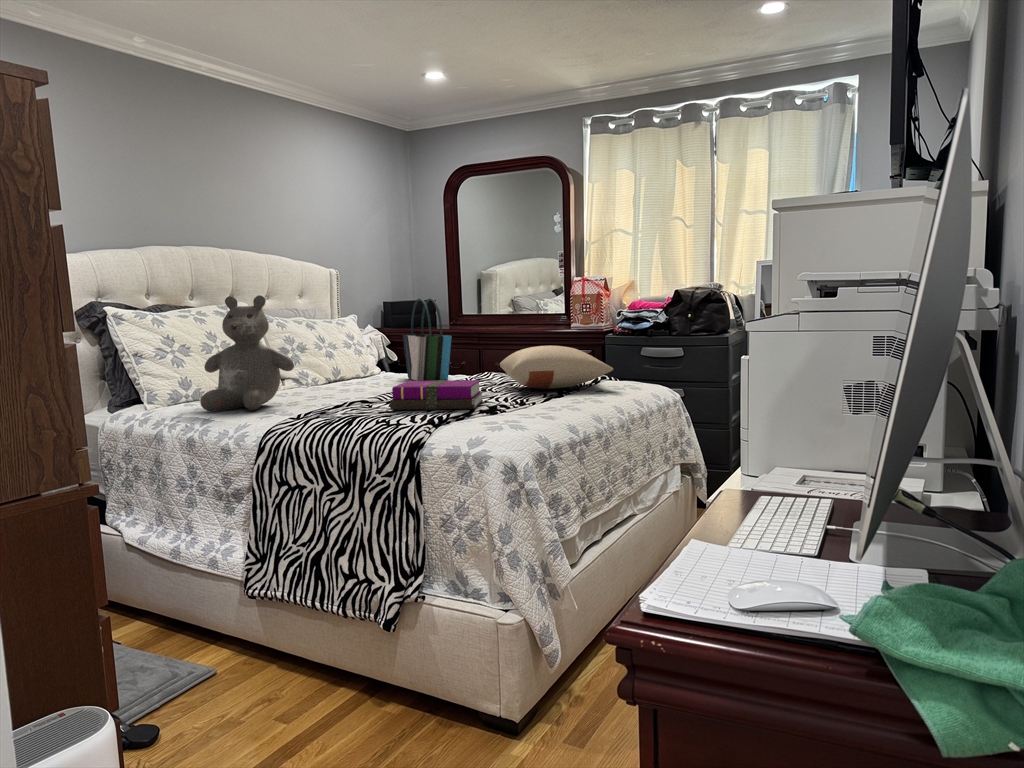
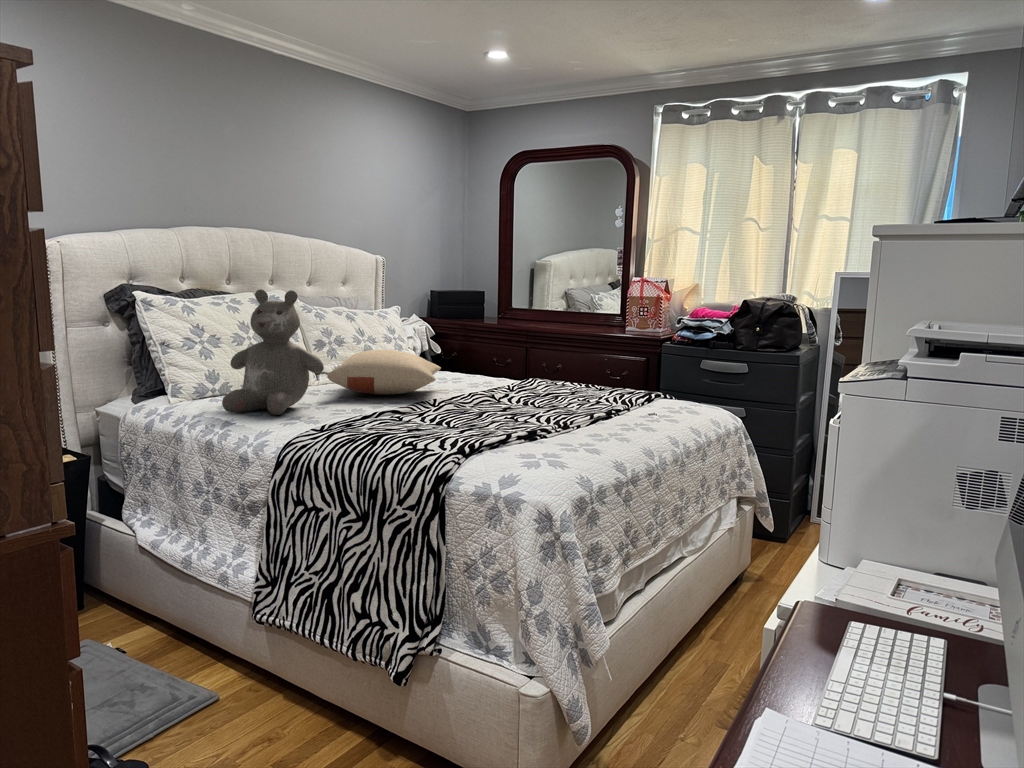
tote bag: present [403,298,452,381] -> none [446,295,497,384]
pillow: present [500,346,613,389] -> present [328,350,441,394]
notebook: present [390,380,483,410] -> none [421,393,524,432]

